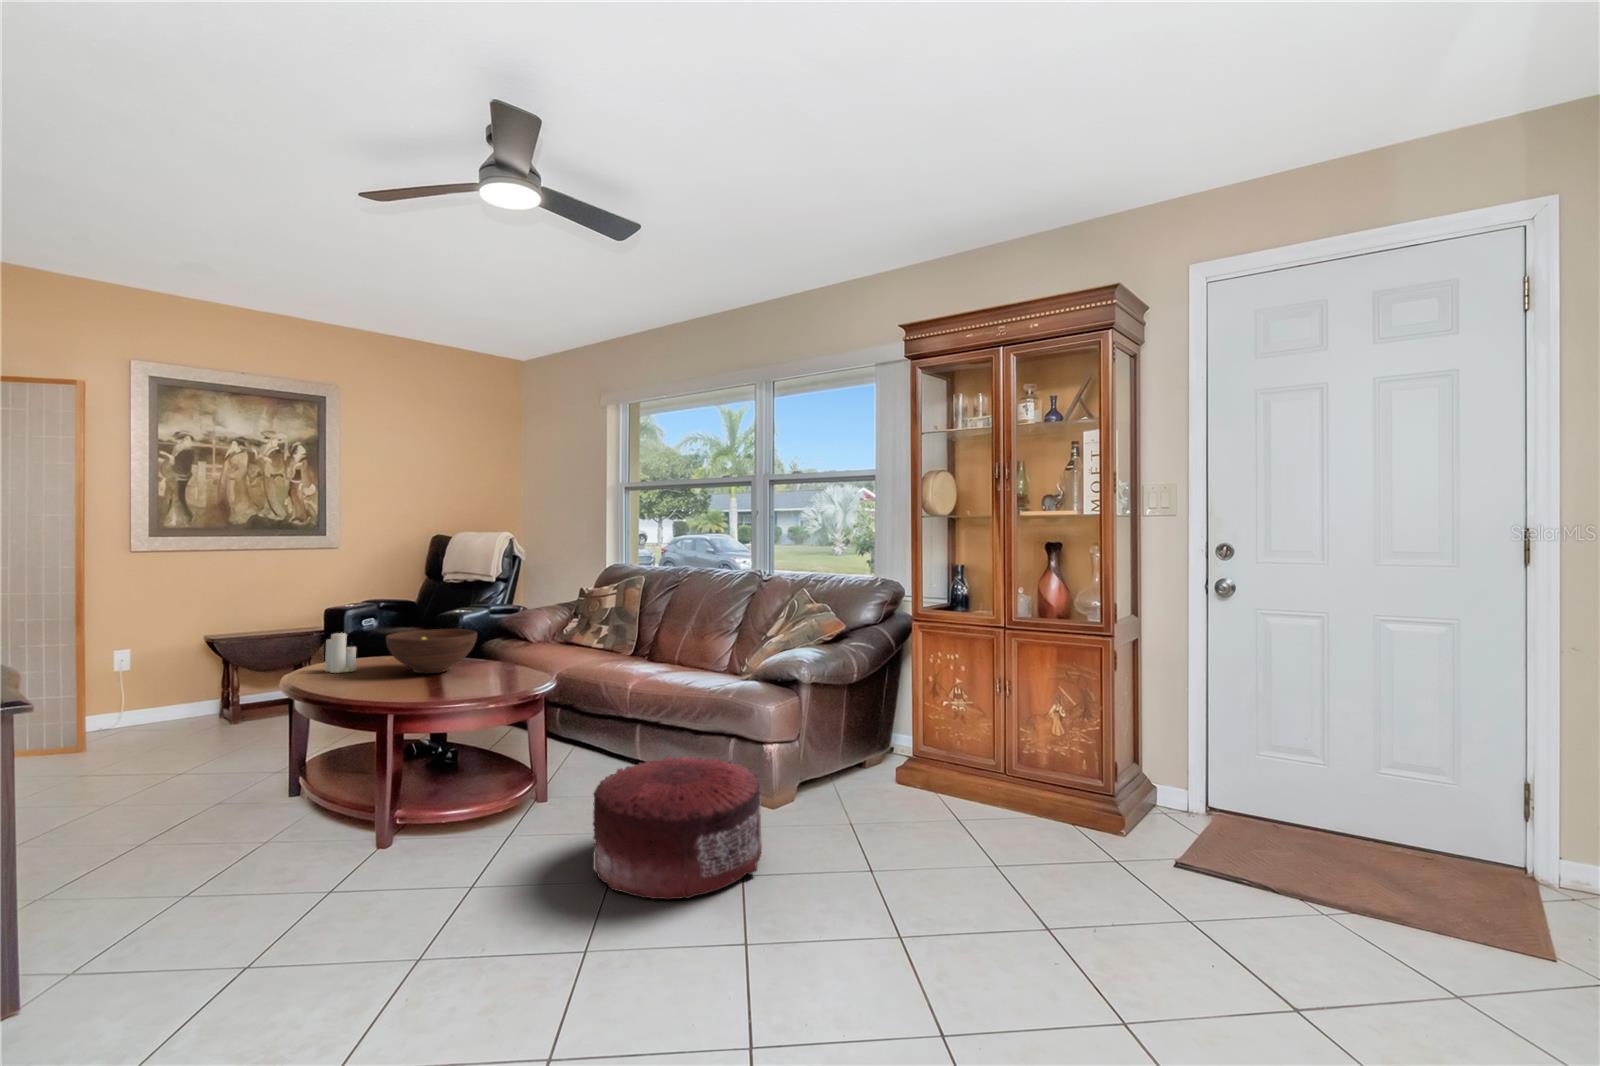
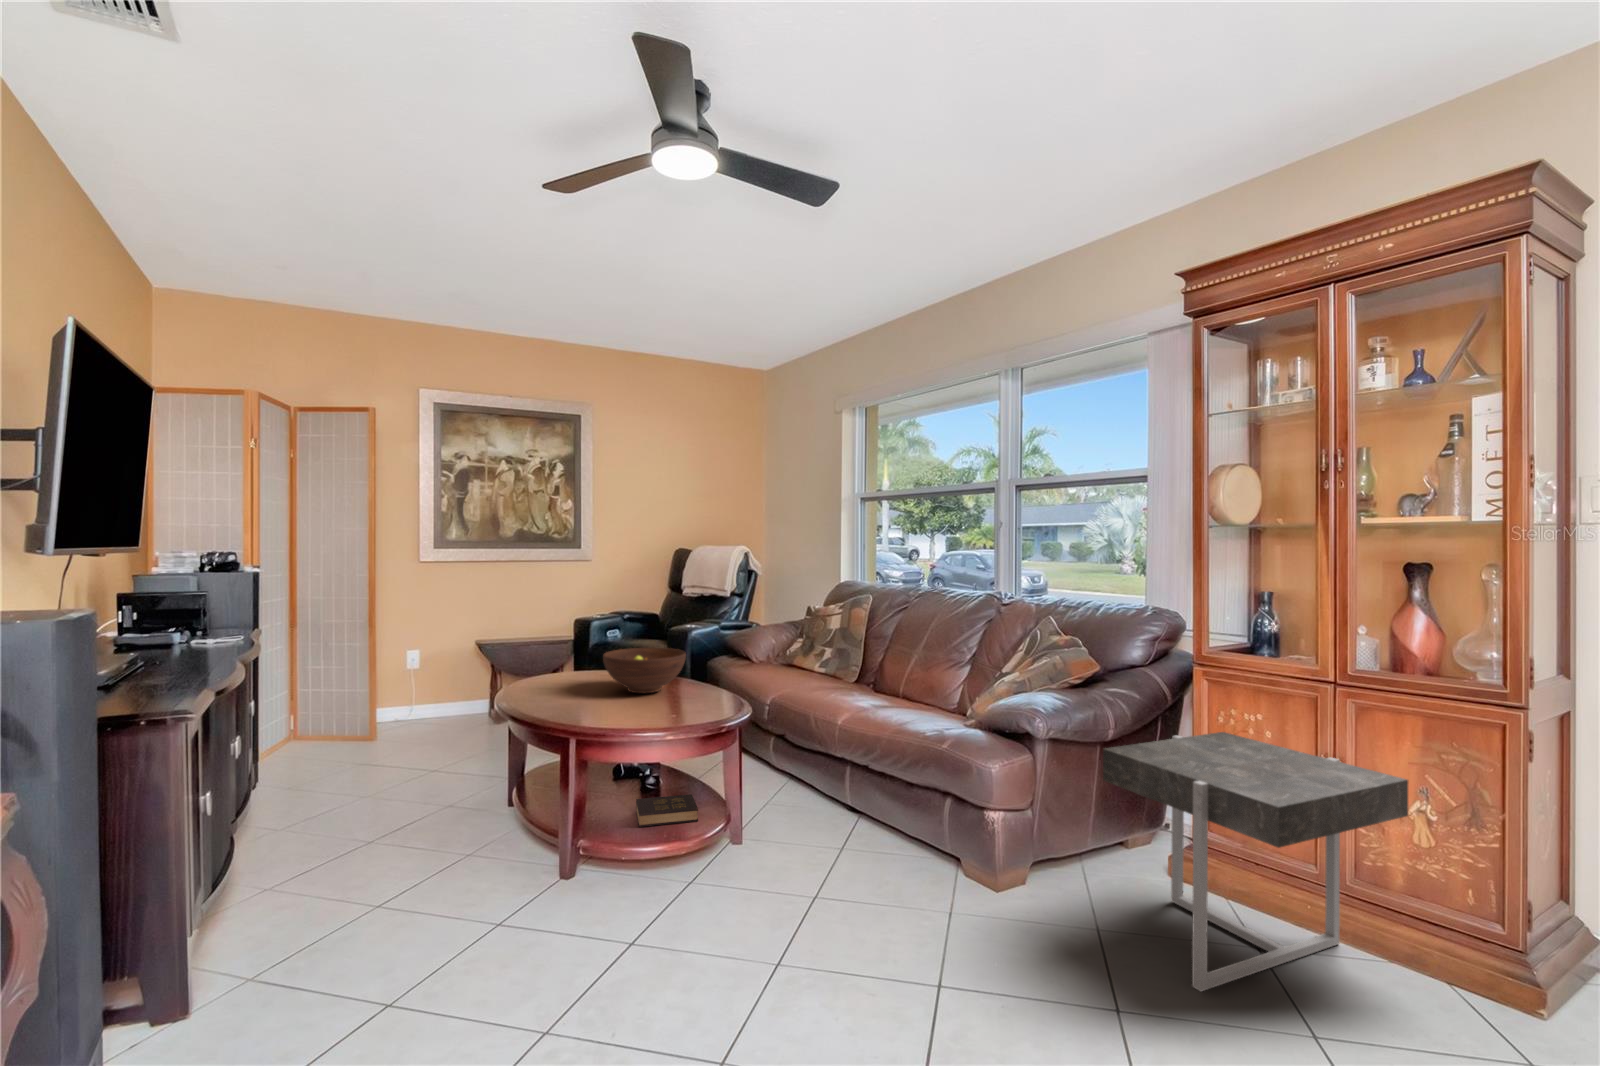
candle: present [325,633,356,673] -> none [555,645,580,687]
side table: none [855,669,1048,855] -> present [1103,732,1408,991]
pouf: present [593,755,762,900] -> none [777,810,975,994]
hardback book: none [428,765,497,800] -> present [636,794,698,827]

